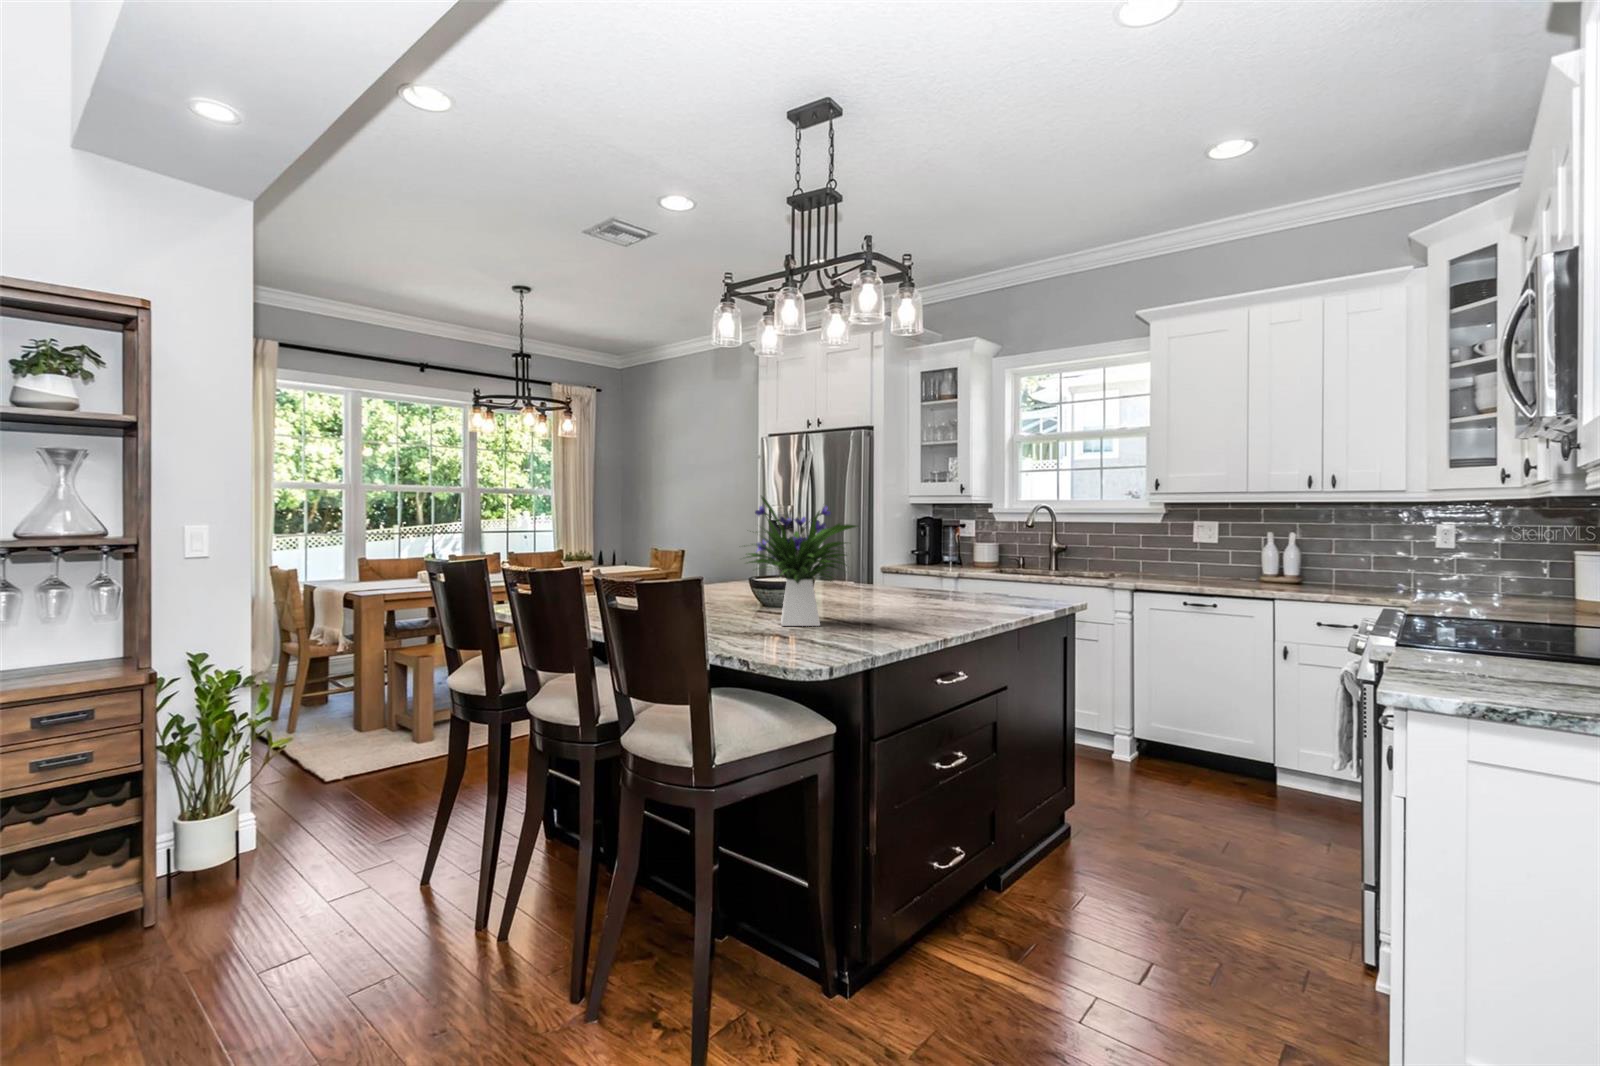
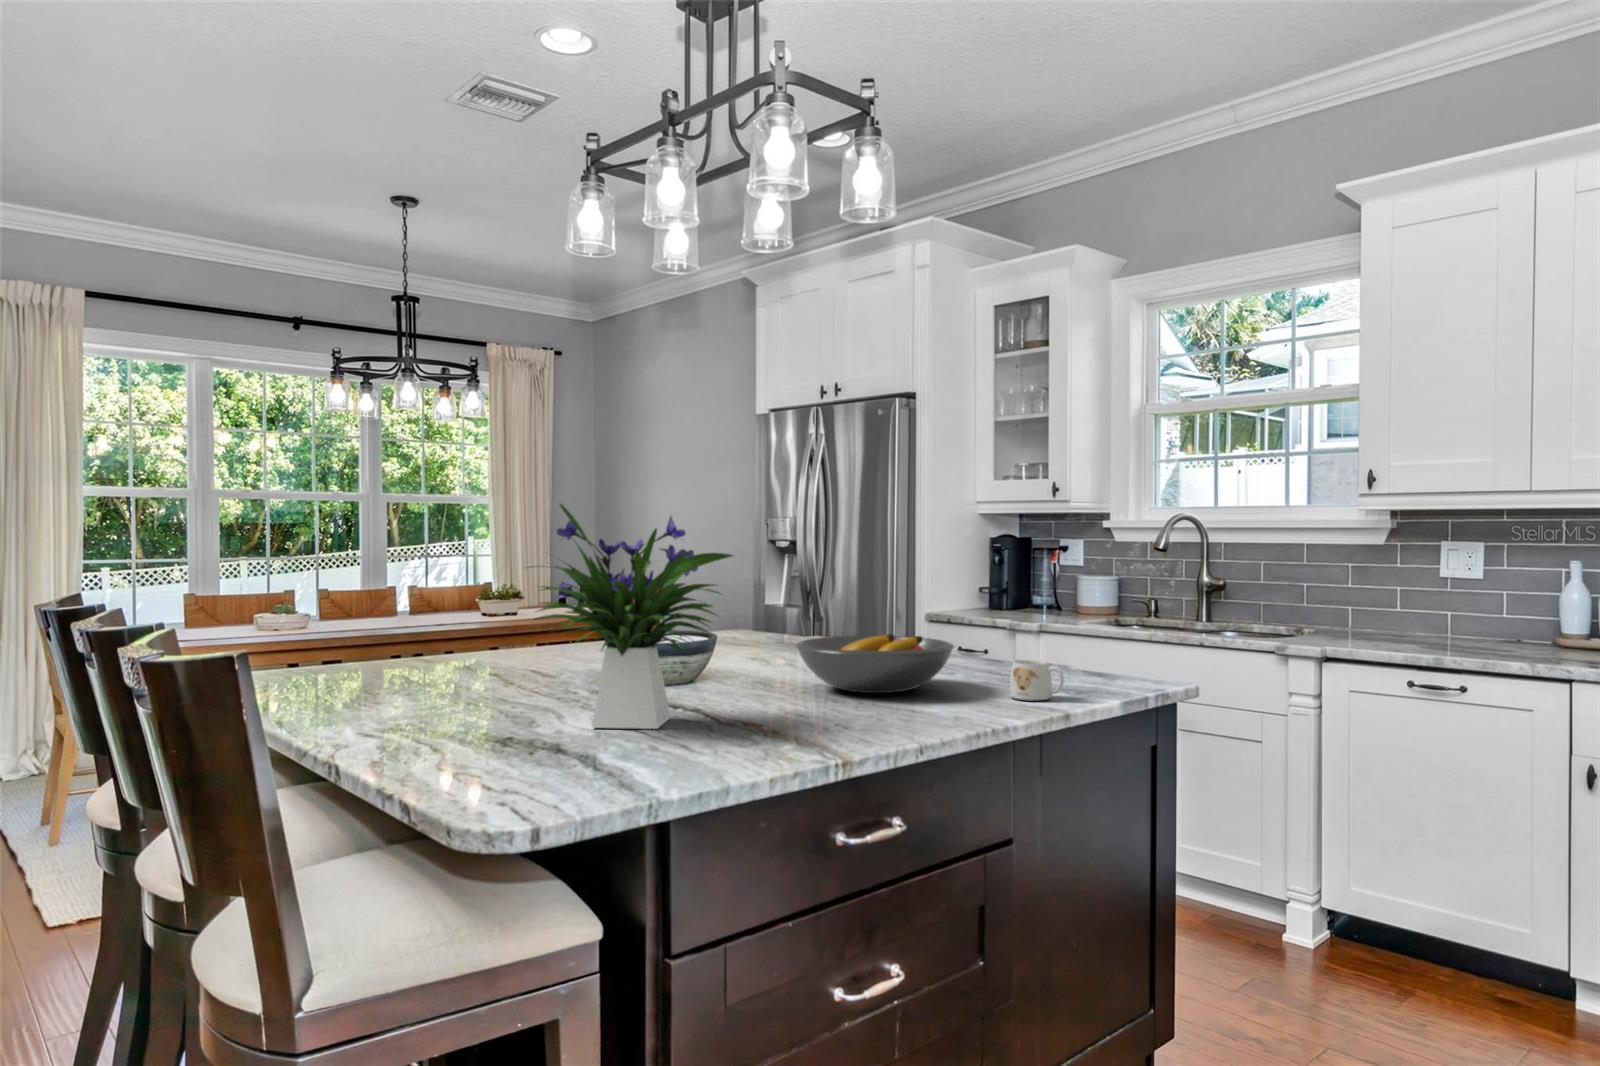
fruit bowl: none [867,573,961,607] -> present [796,634,954,693]
mug: none [995,587,1028,610] -> present [1010,660,1064,701]

